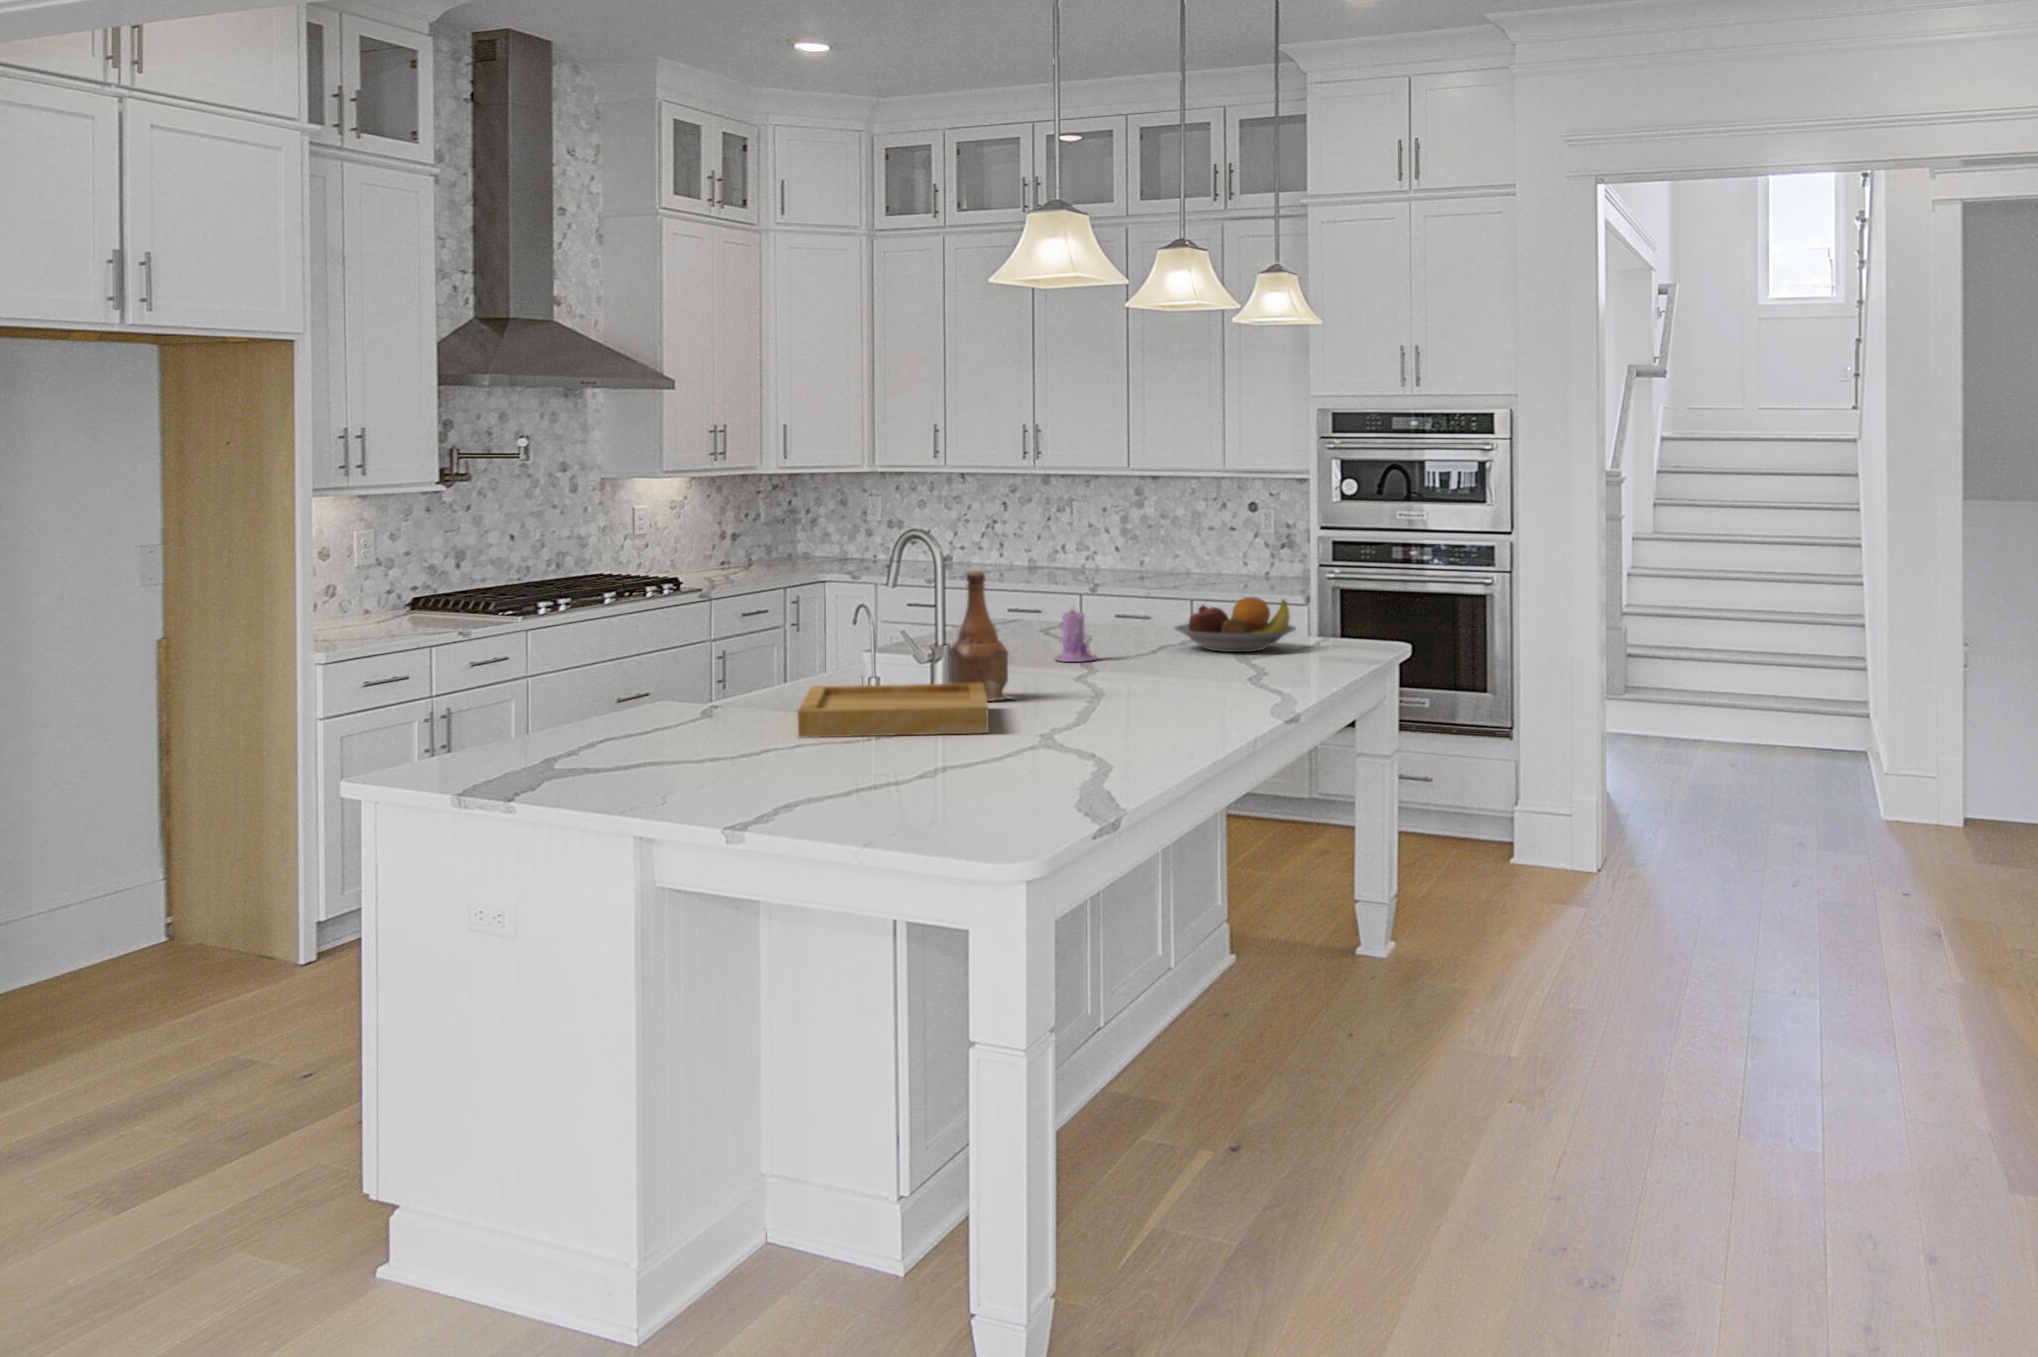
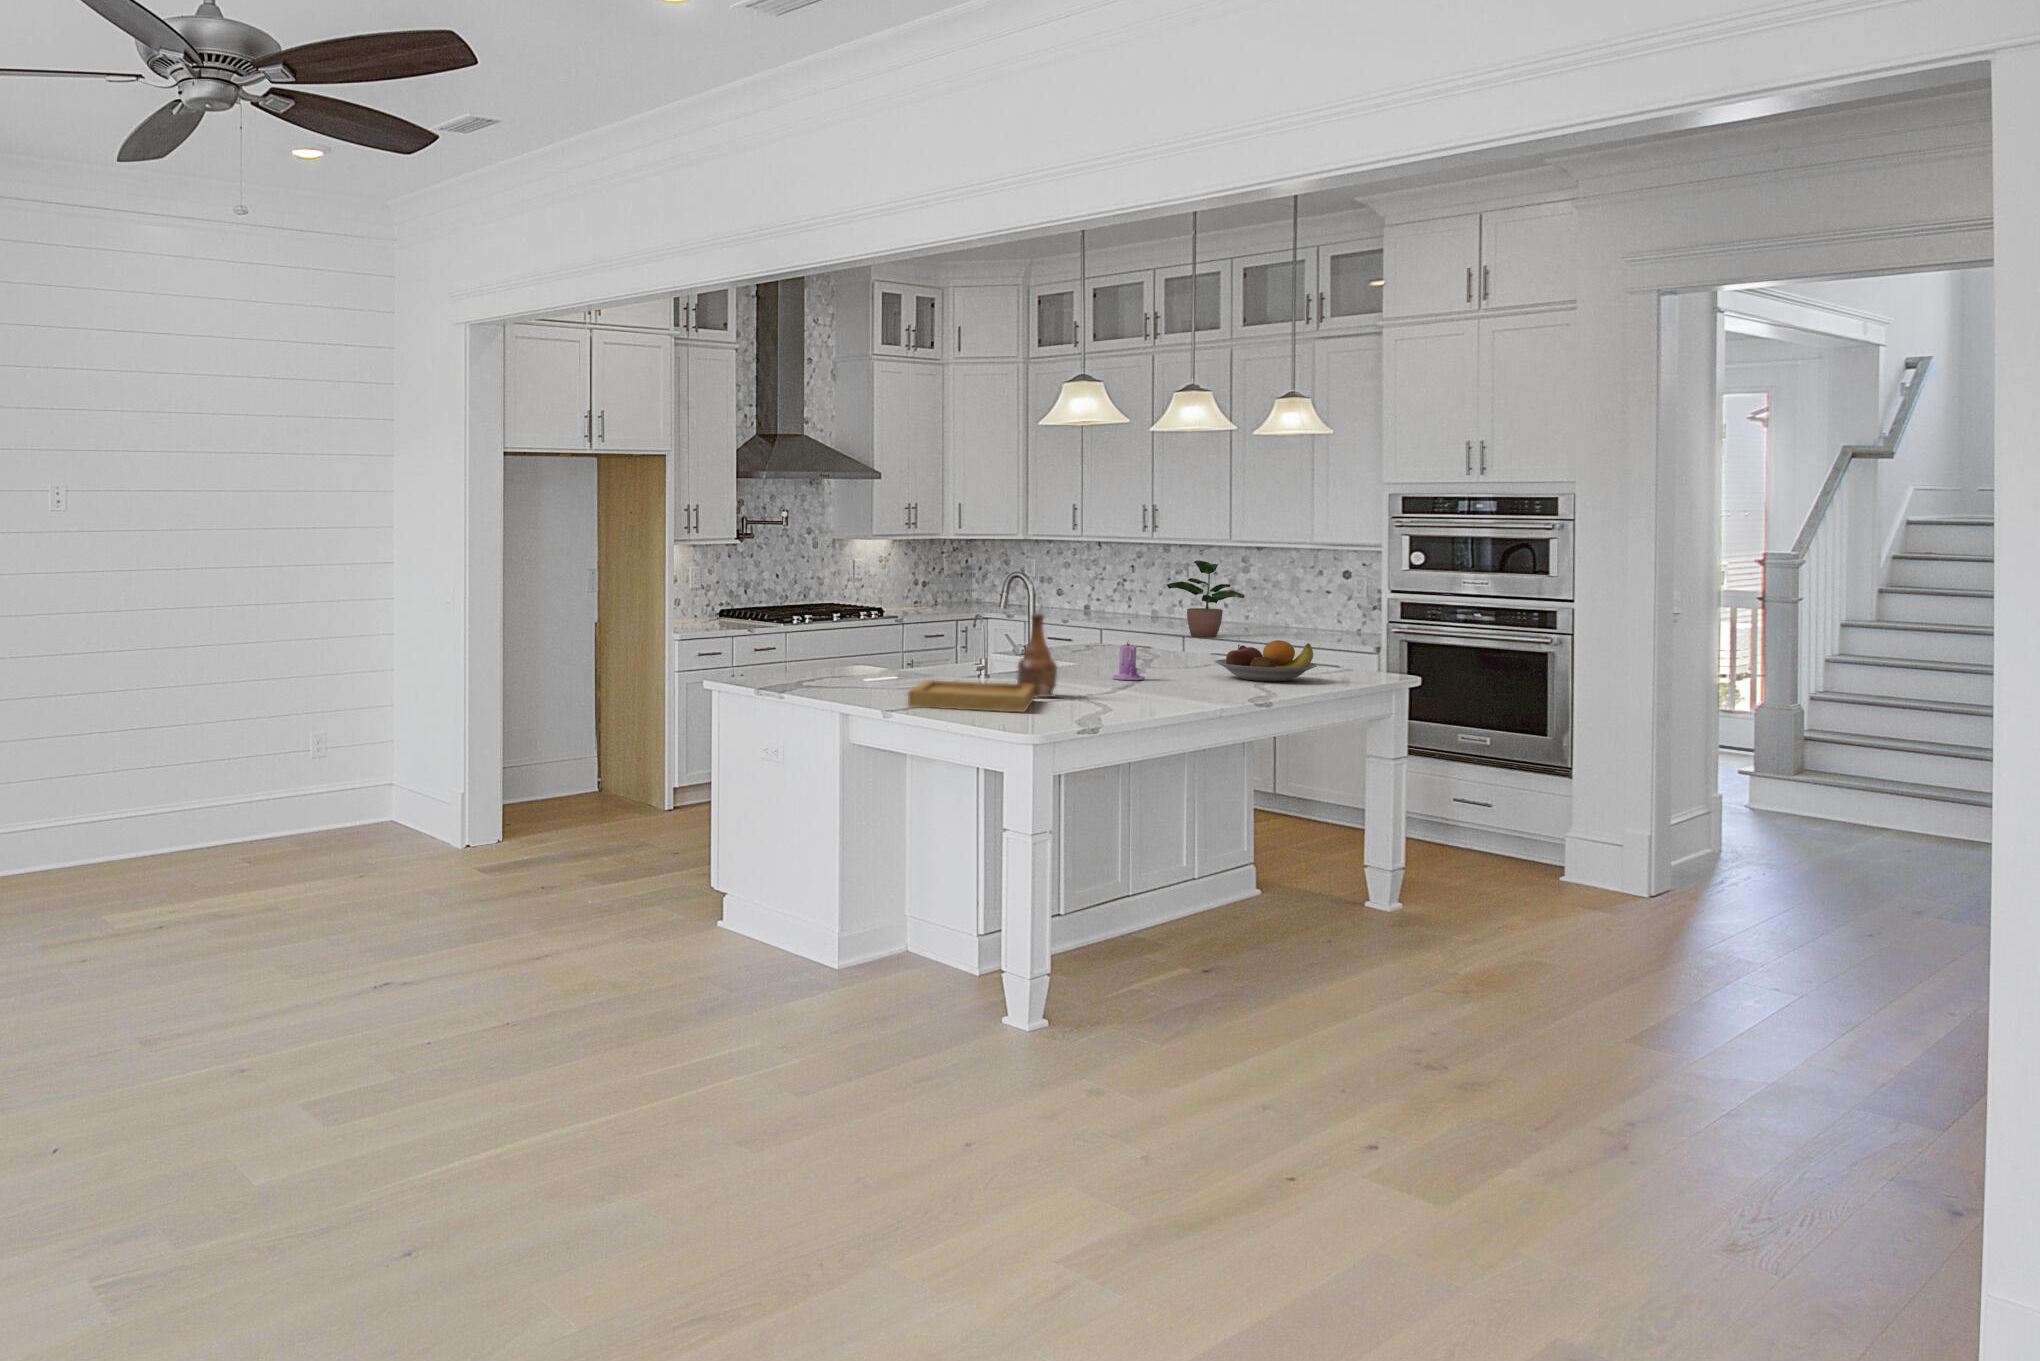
potted plant: none [1053,498,1141,594] -> present [1167,561,1245,637]

